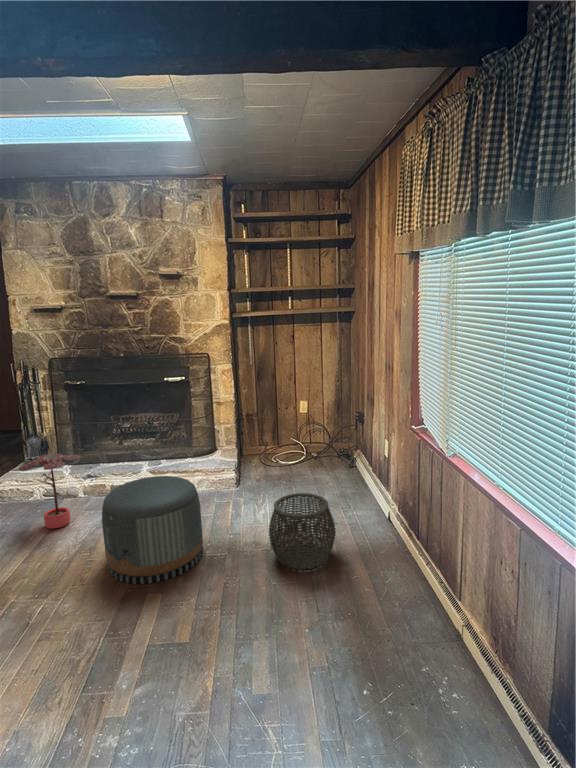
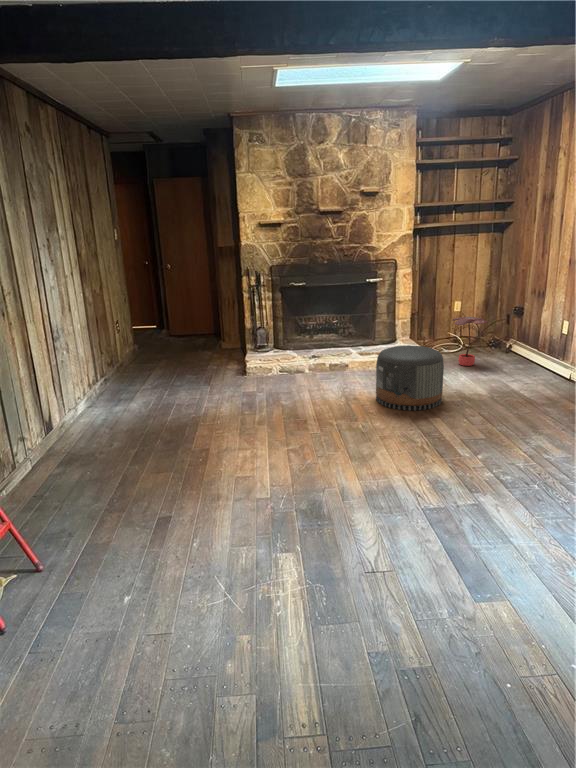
potted plant: present [18,454,81,529] -> present [453,317,487,366]
woven basket: present [269,493,336,570] -> none [491,356,542,404]

